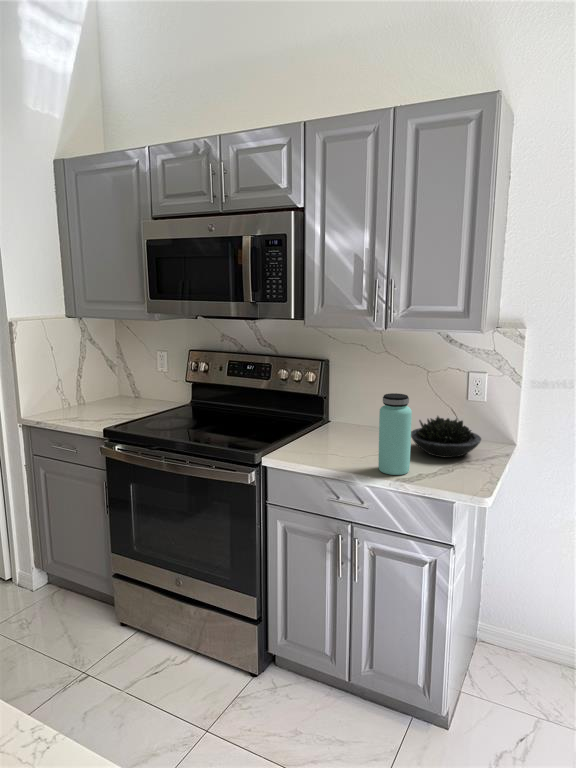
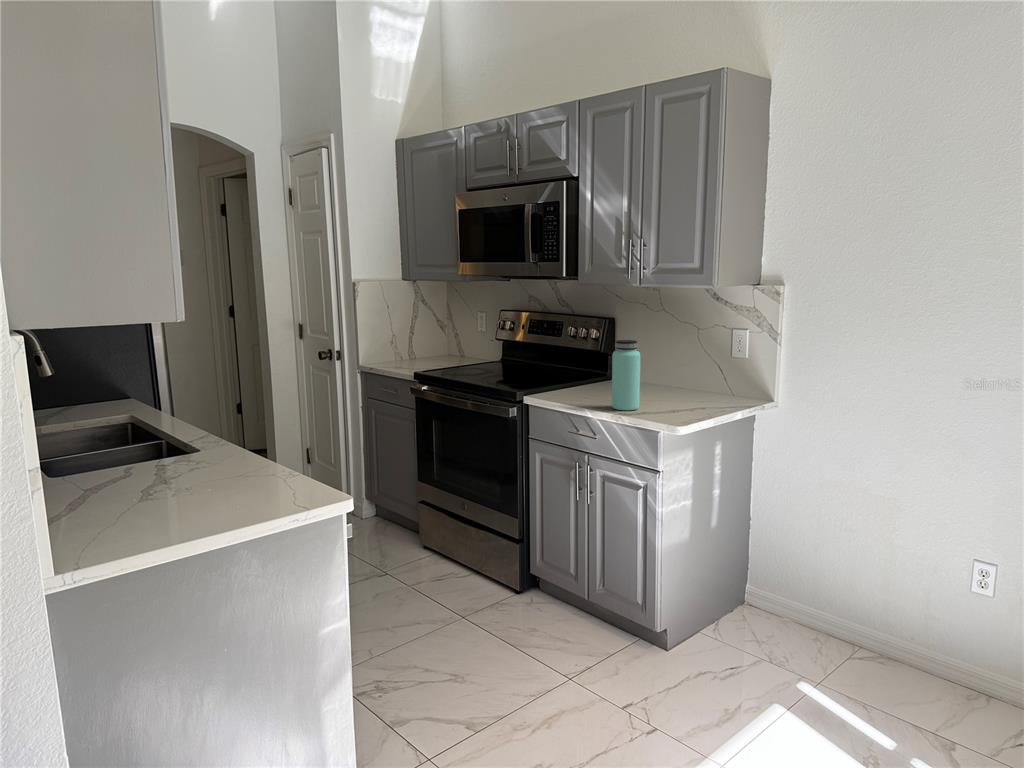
succulent plant: present [411,416,481,458] -> none [659,367,725,405]

